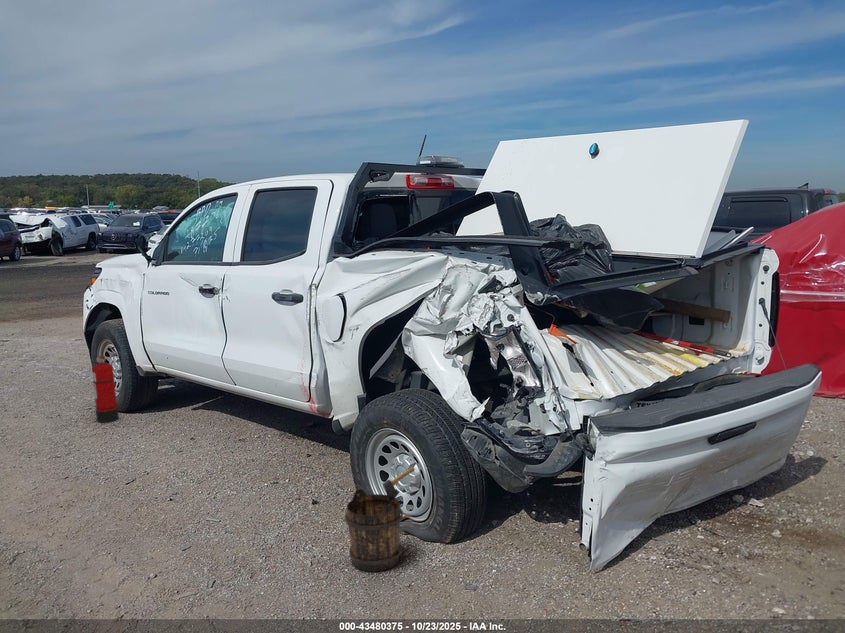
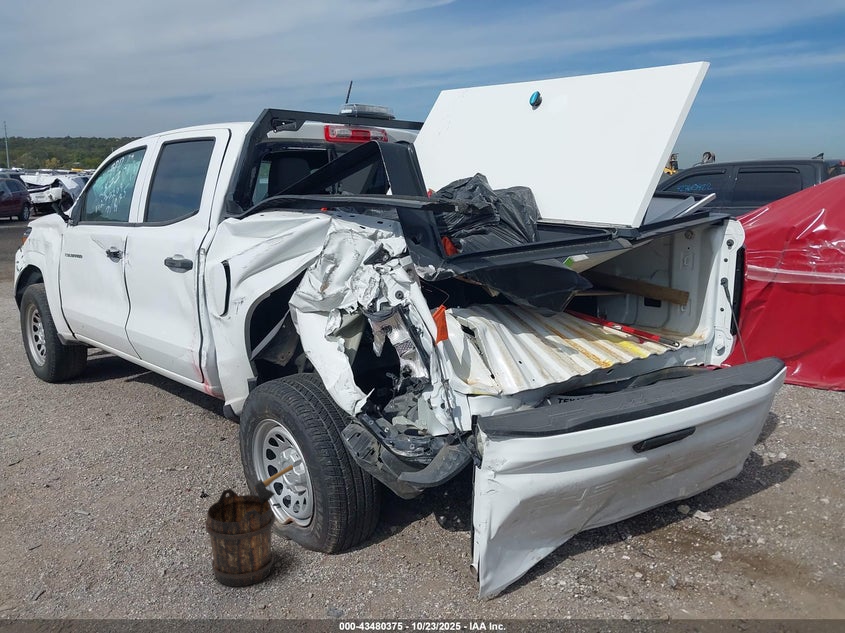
fire extinguisher: present [92,355,119,423] -> none [13,321,43,393]

